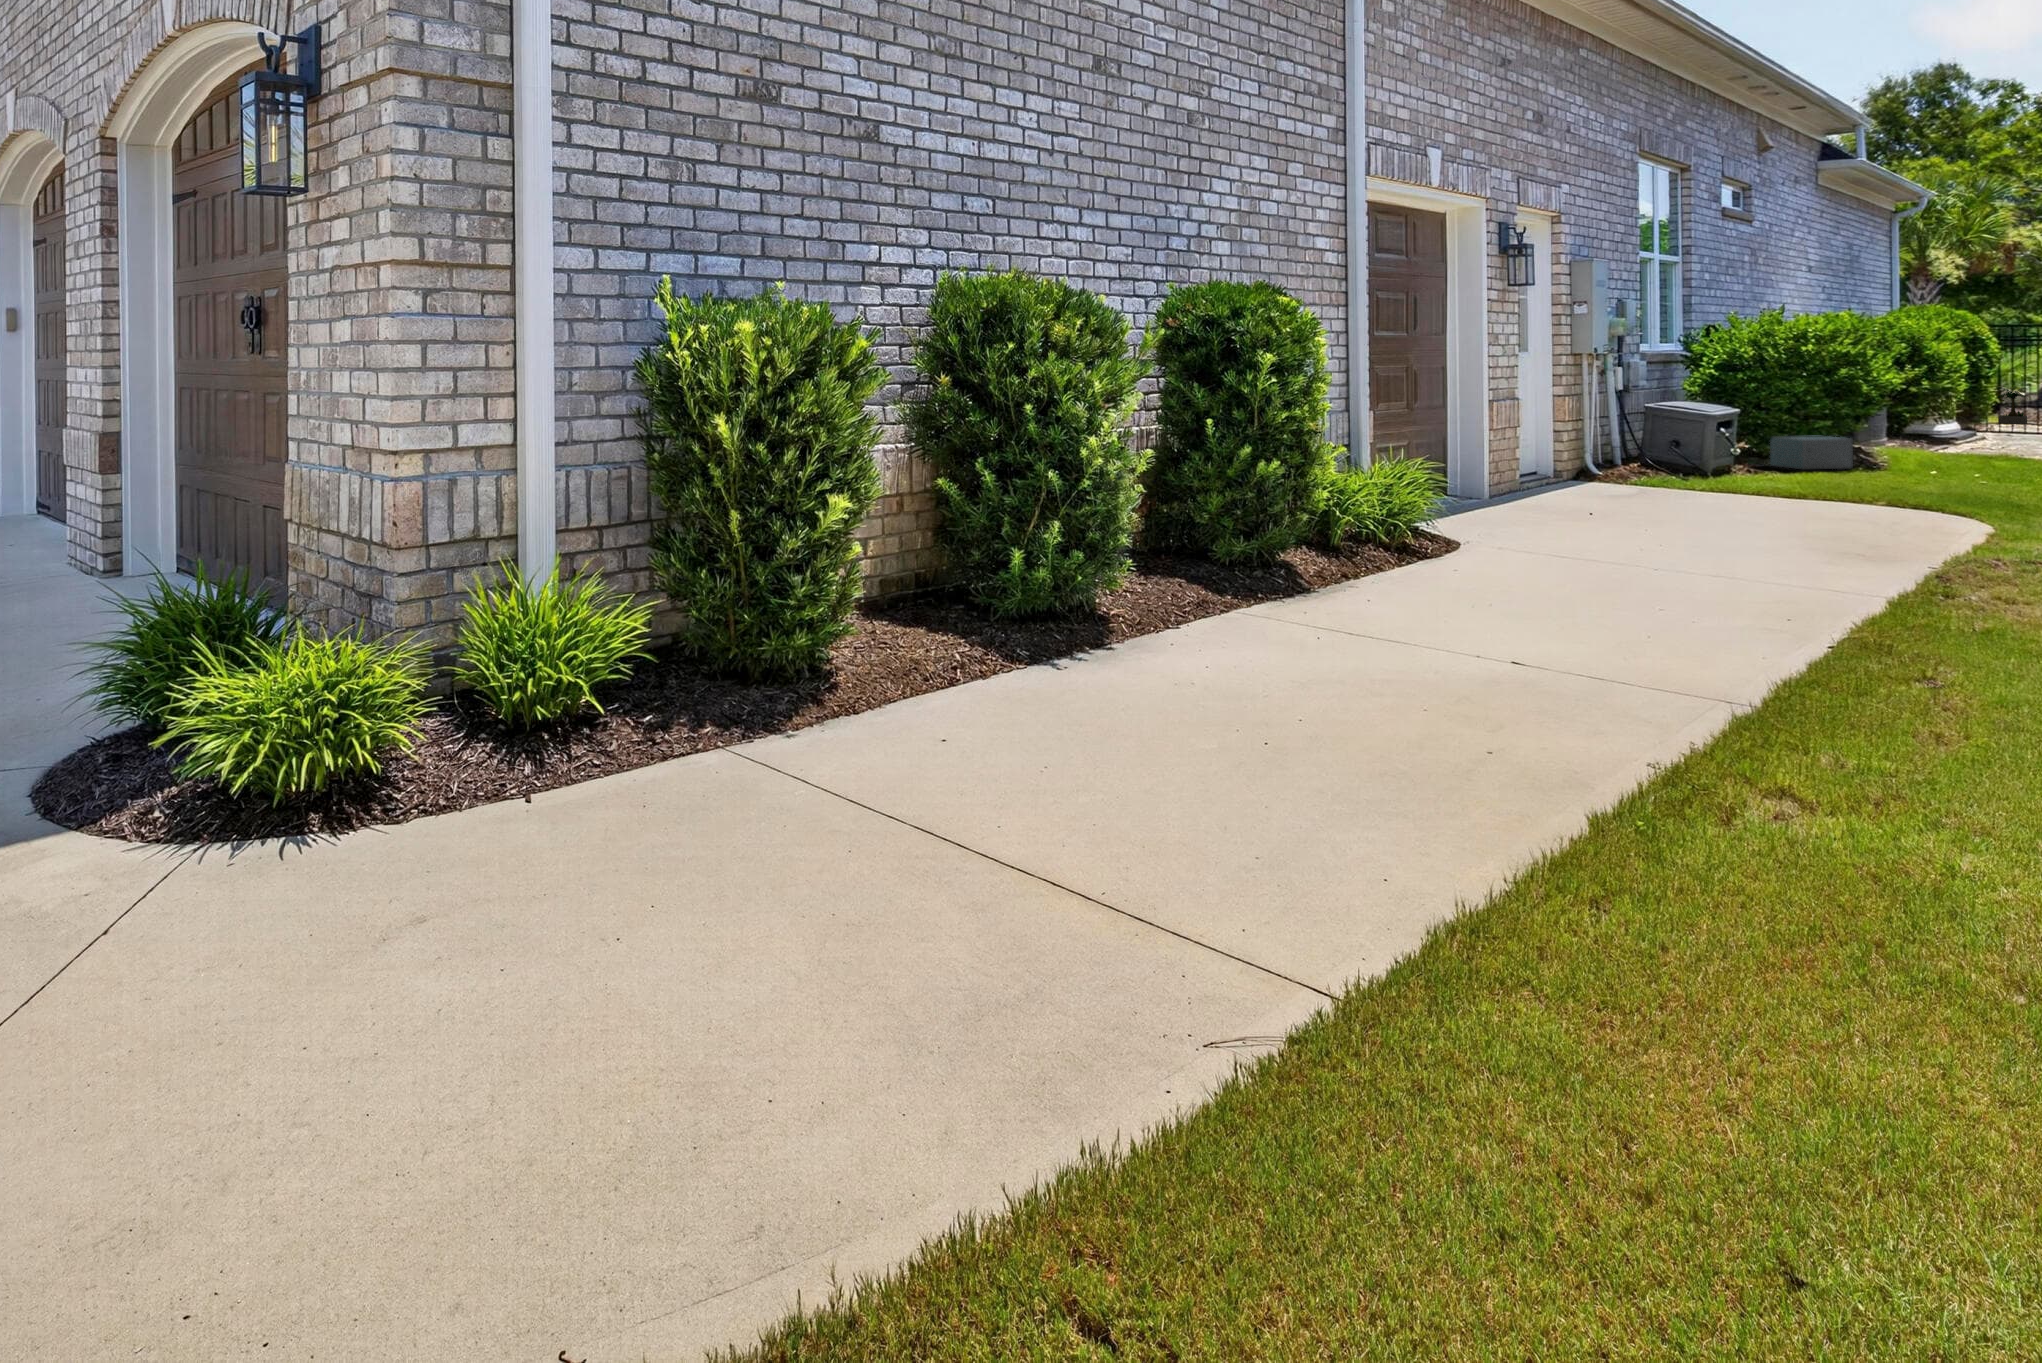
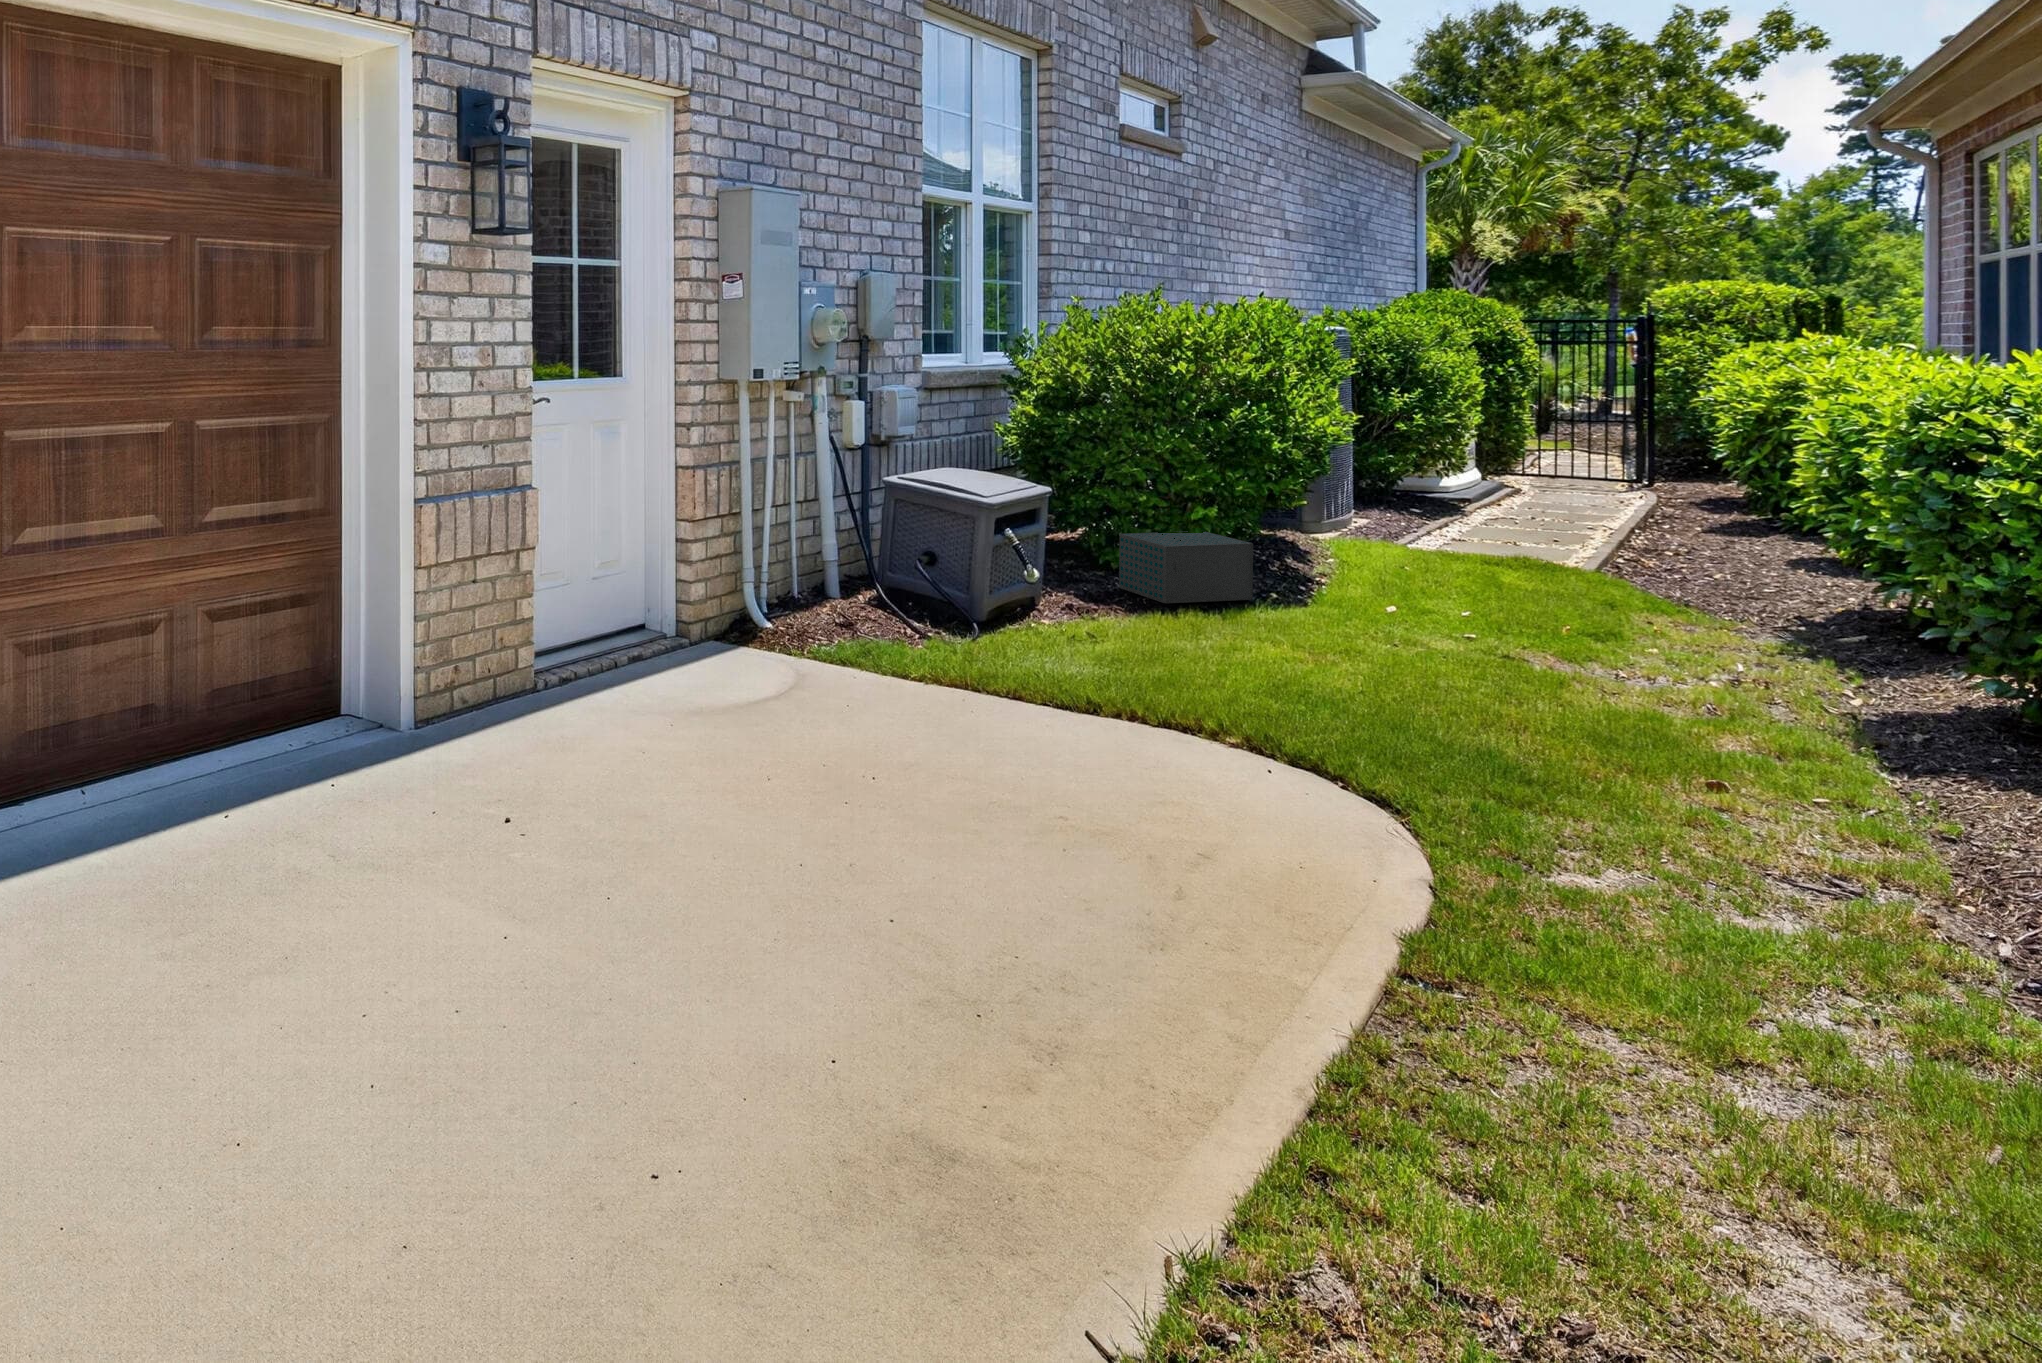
potted plant: present [1997,387,2029,424] -> none [1526,410,1581,468]

